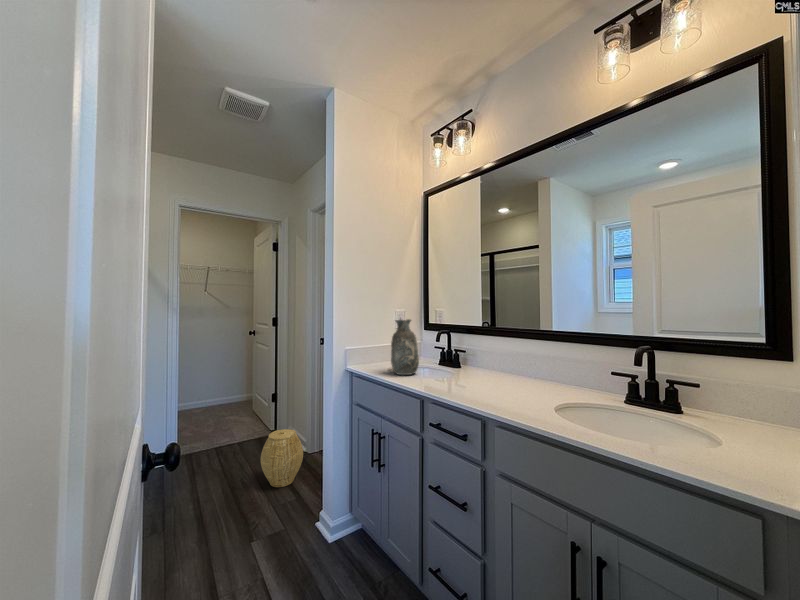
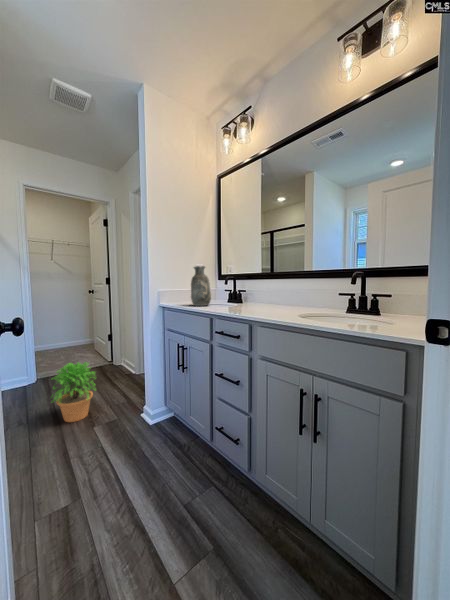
woven basket: present [260,429,303,487] -> none [100,355,131,394]
potted plant: none [195,444,260,534] -> present [53,362,95,422]

